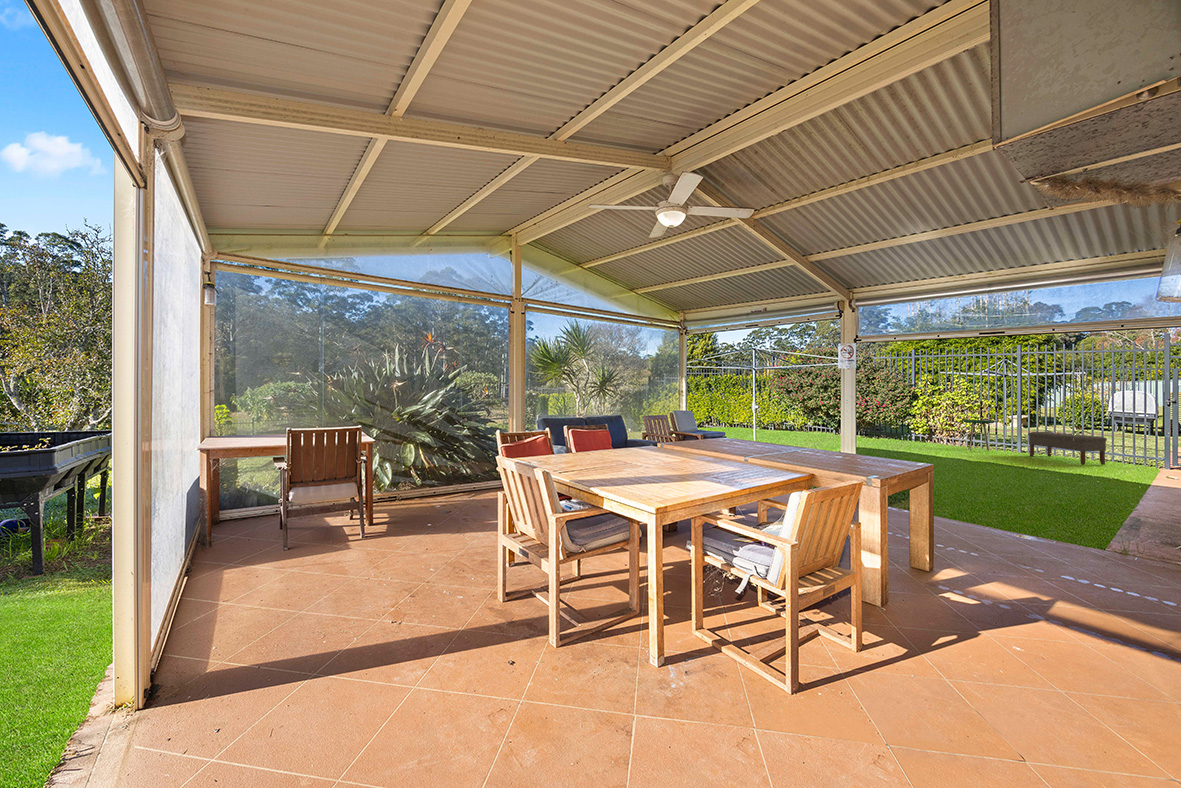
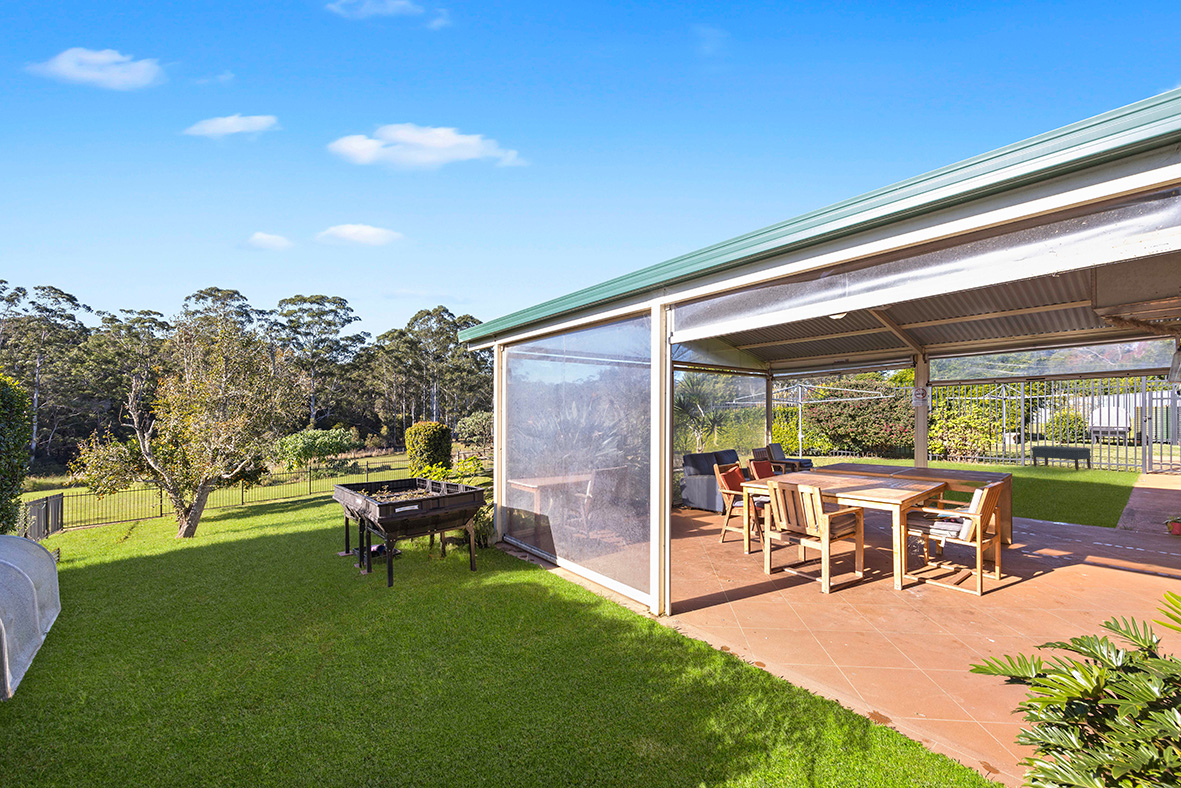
side table: present [962,420,997,451] -> none [976,438,1004,465]

